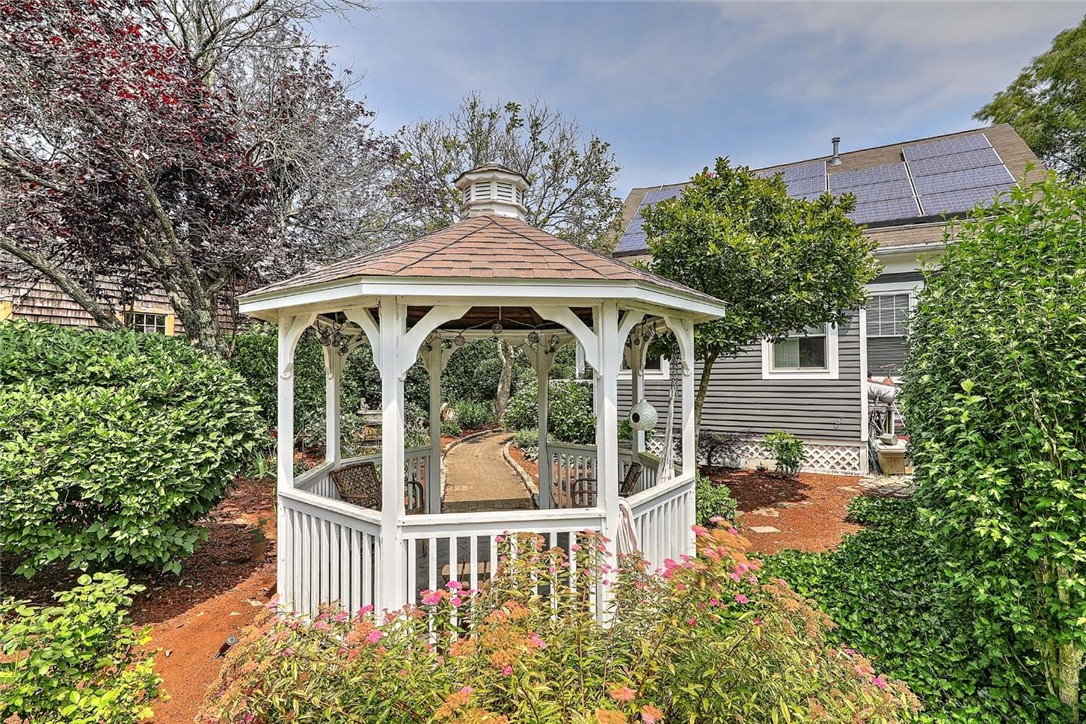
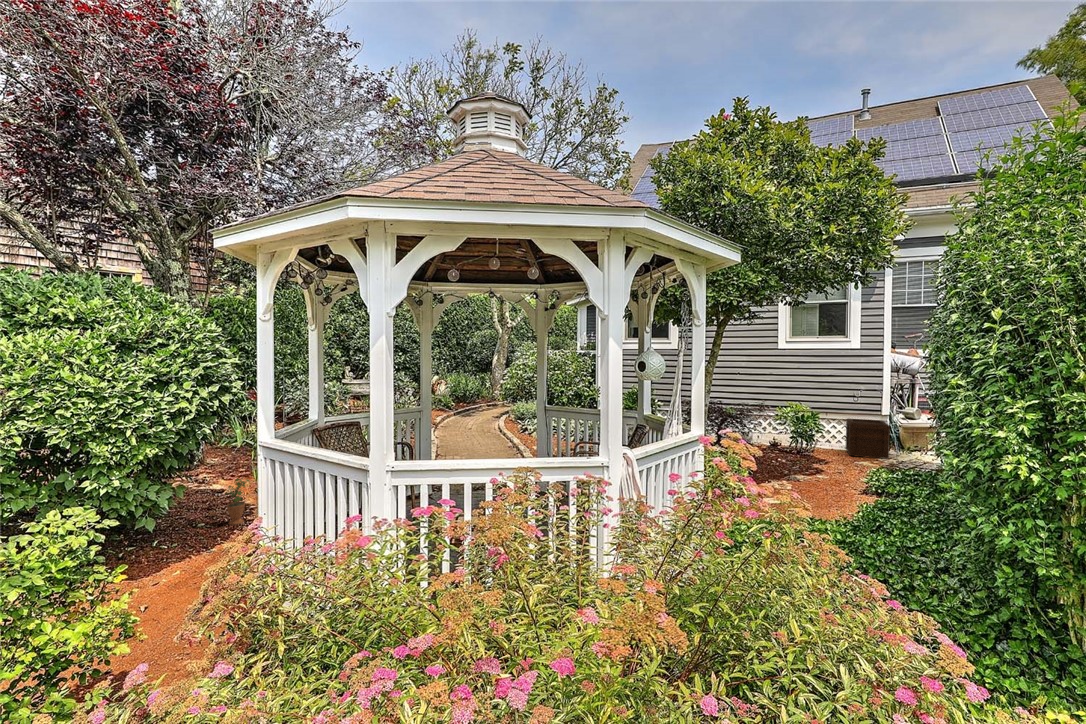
wooden crate: none [826,444,867,483] -> present [846,418,890,459]

